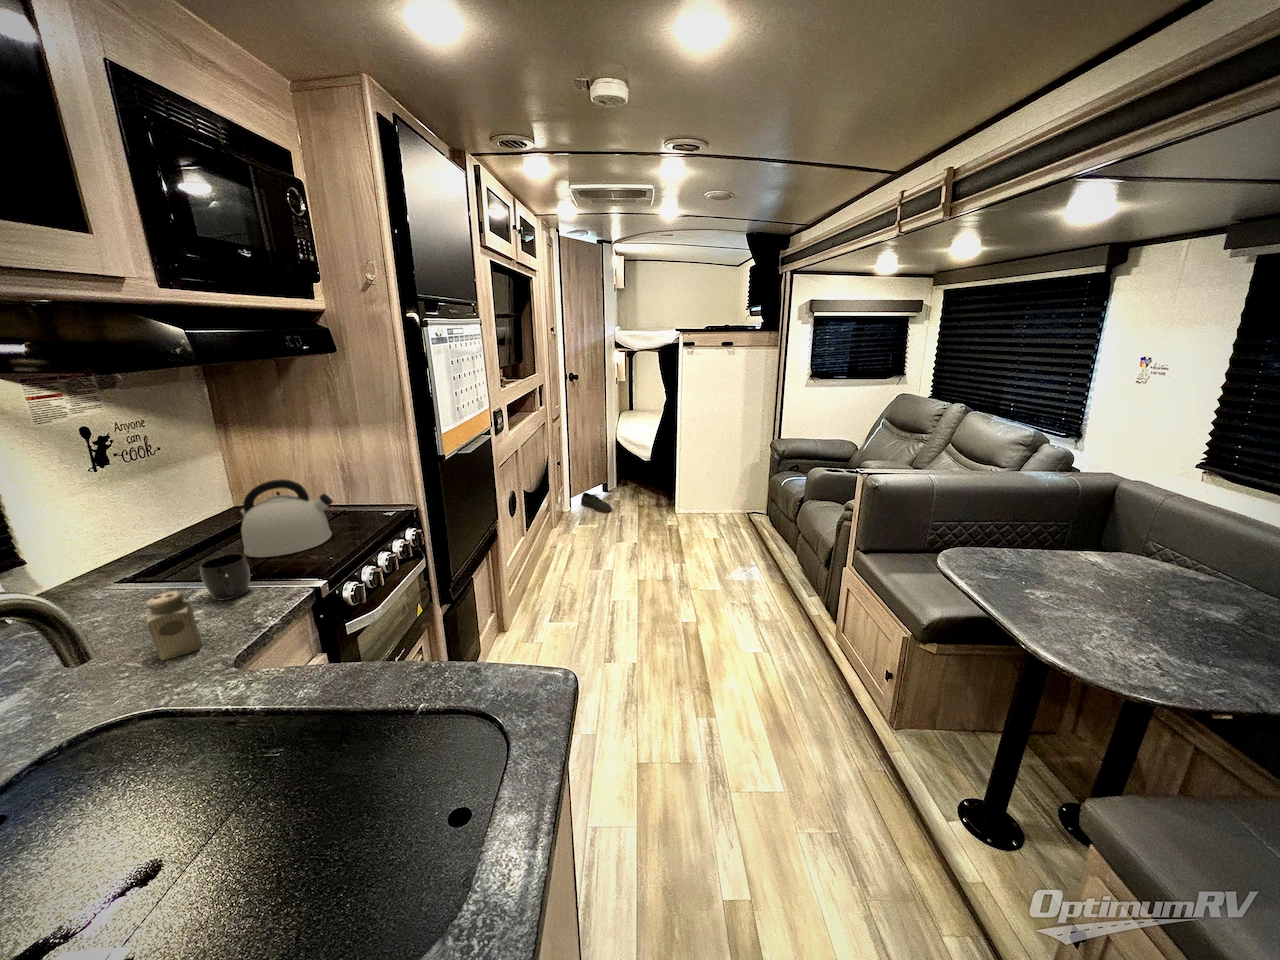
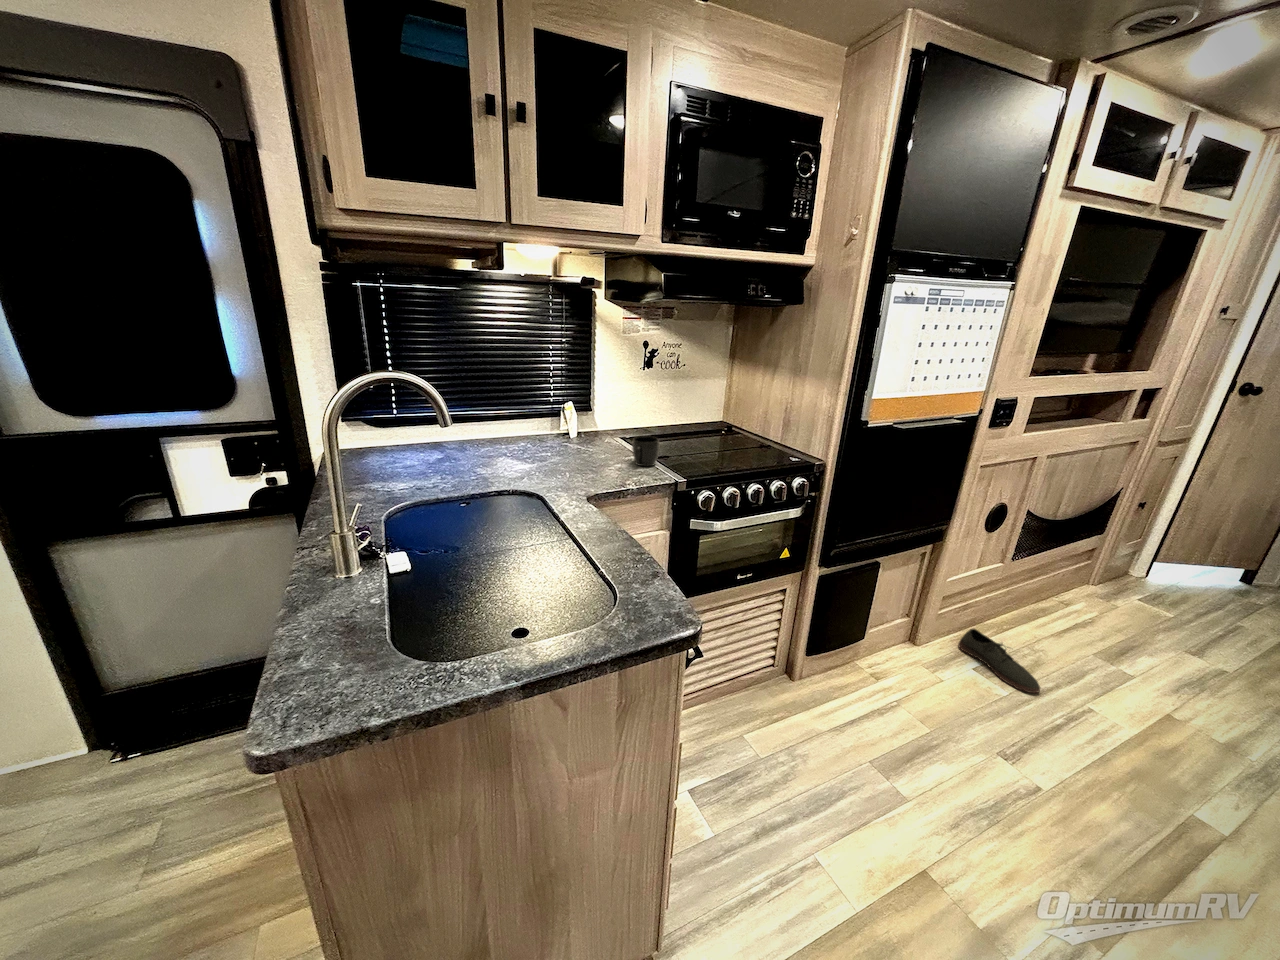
kettle: present [241,479,333,557] -> none [685,401,749,459]
shoe: present [581,493,612,512] -> present [958,629,1040,693]
salt shaker: present [146,591,201,661] -> none [573,439,600,480]

